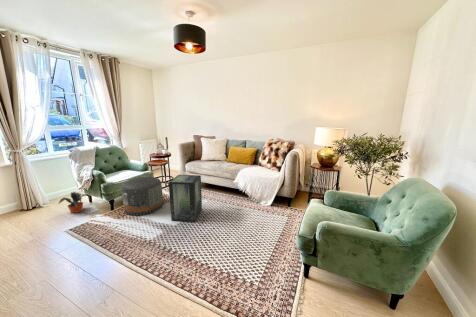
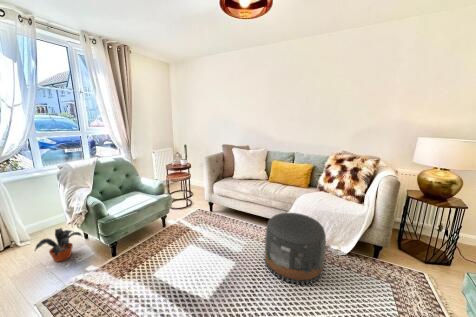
storage box: present [169,175,202,222] -> none [202,208,247,289]
pouf: present [122,177,163,216] -> present [265,213,326,285]

